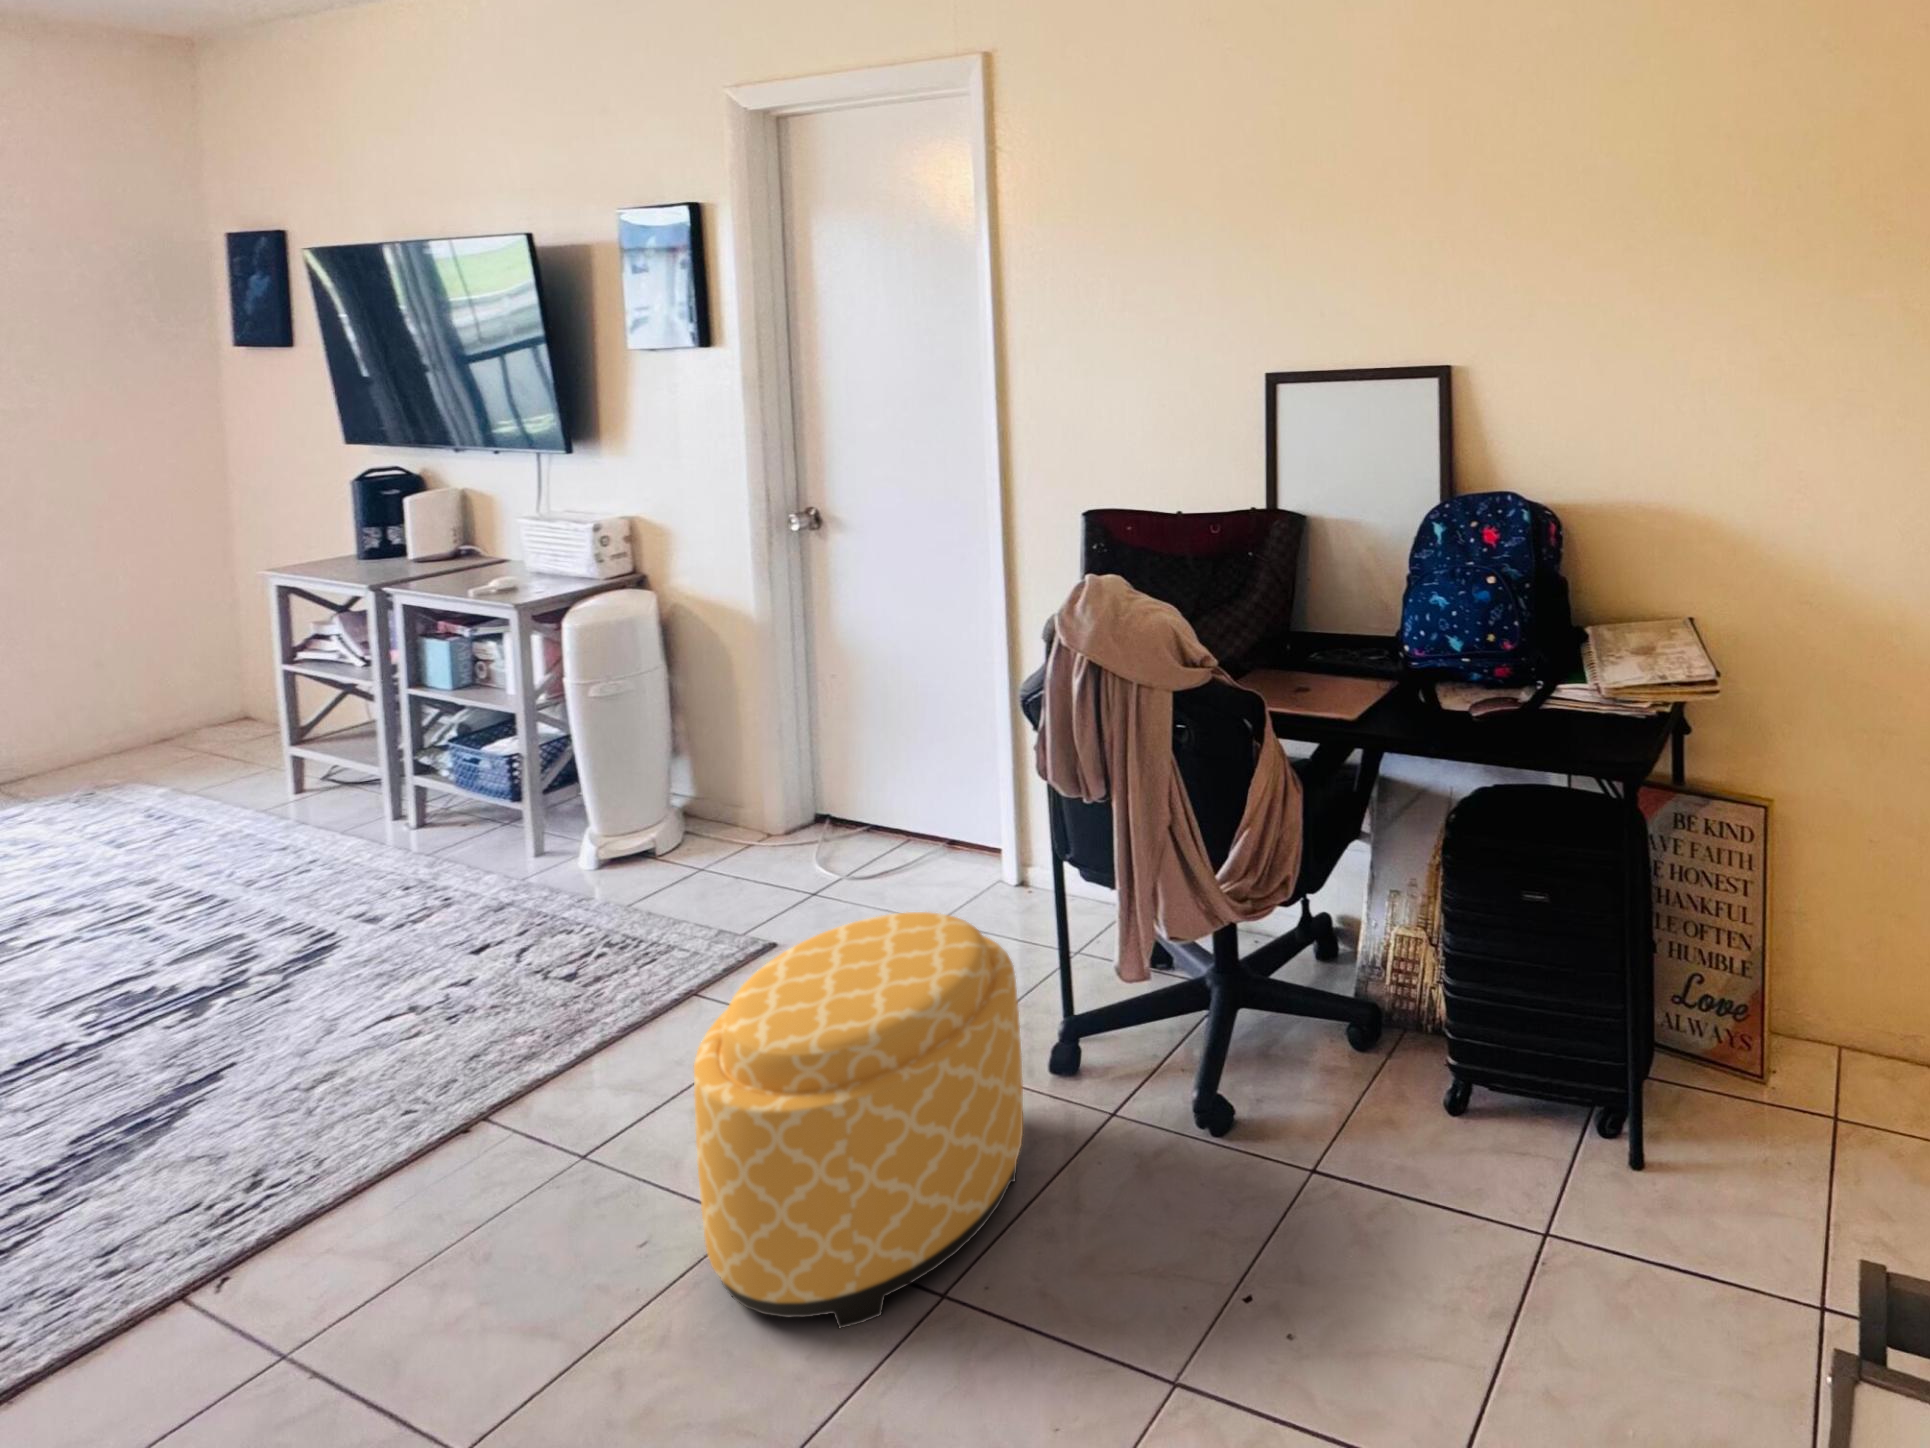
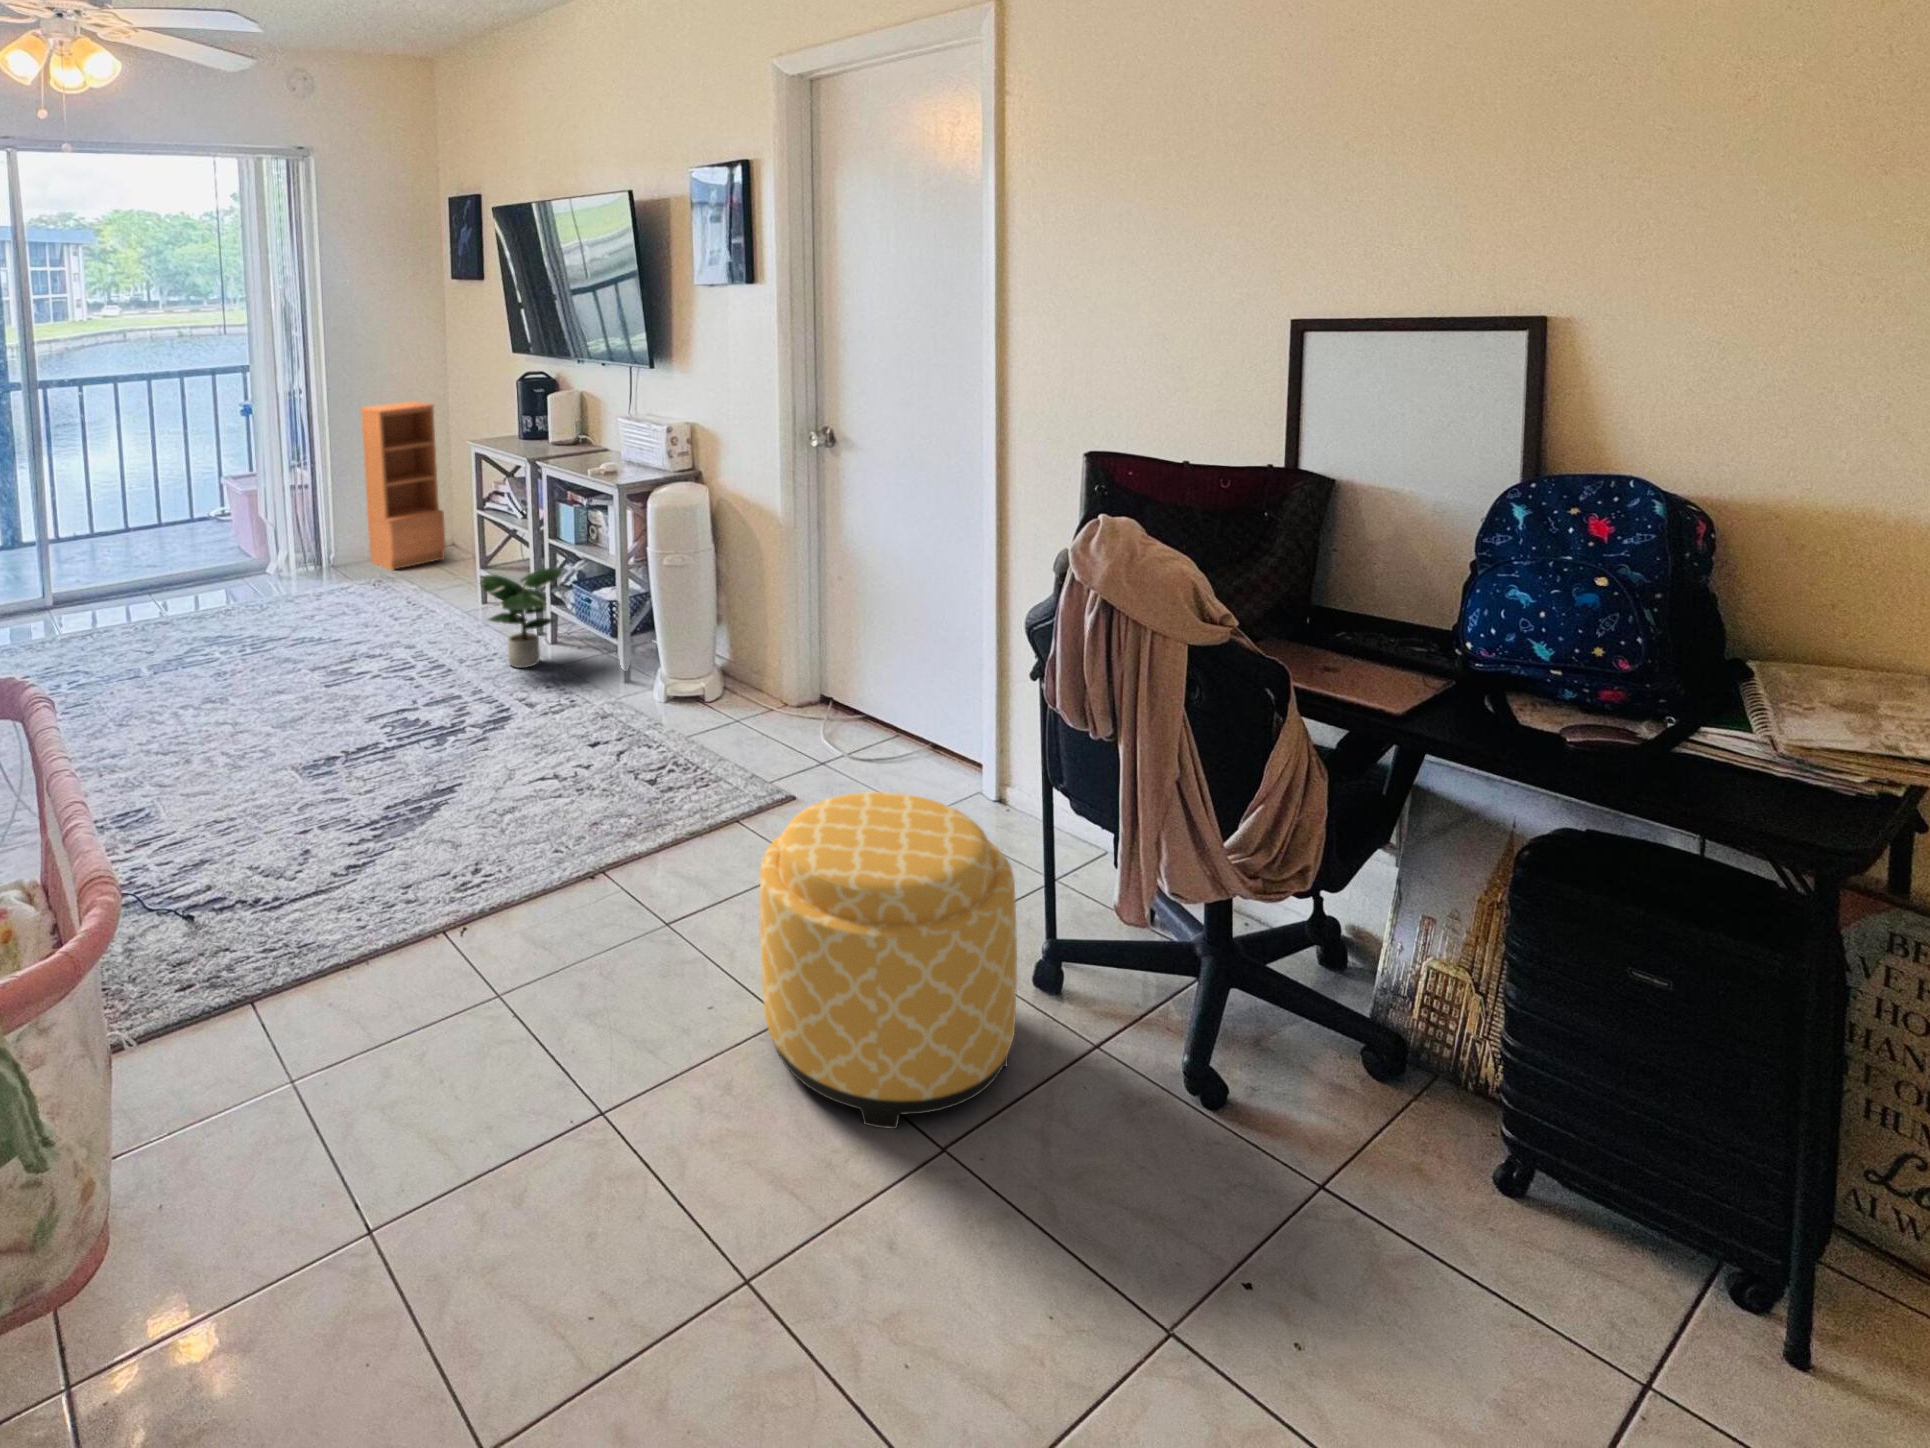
bookcase: none [54,525,236,772] -> present [361,401,446,571]
potted plant: none [281,724,431,871] -> present [480,568,562,668]

